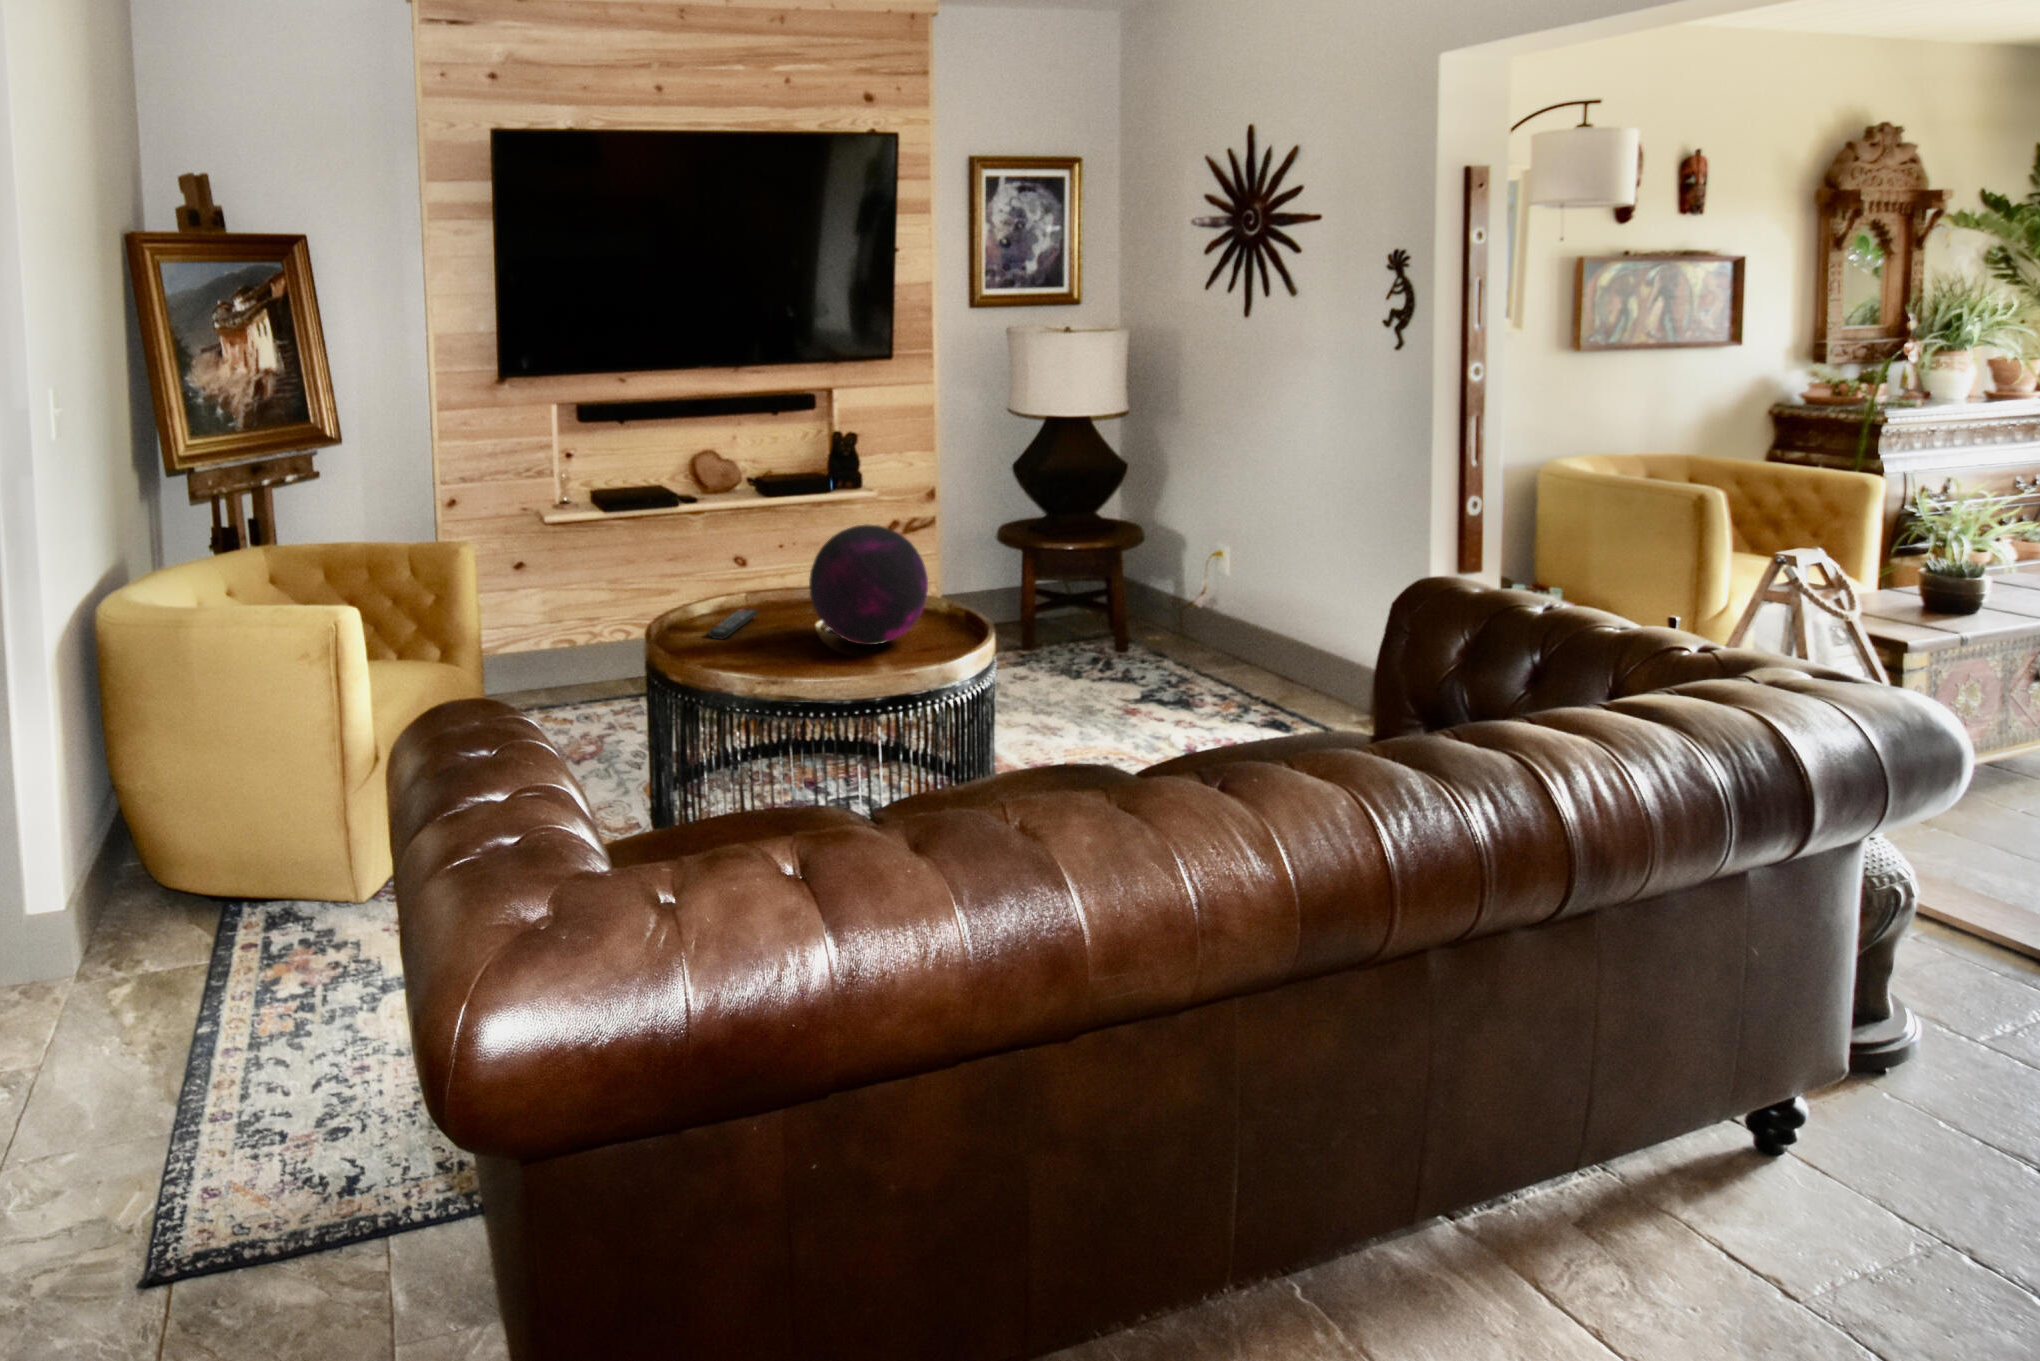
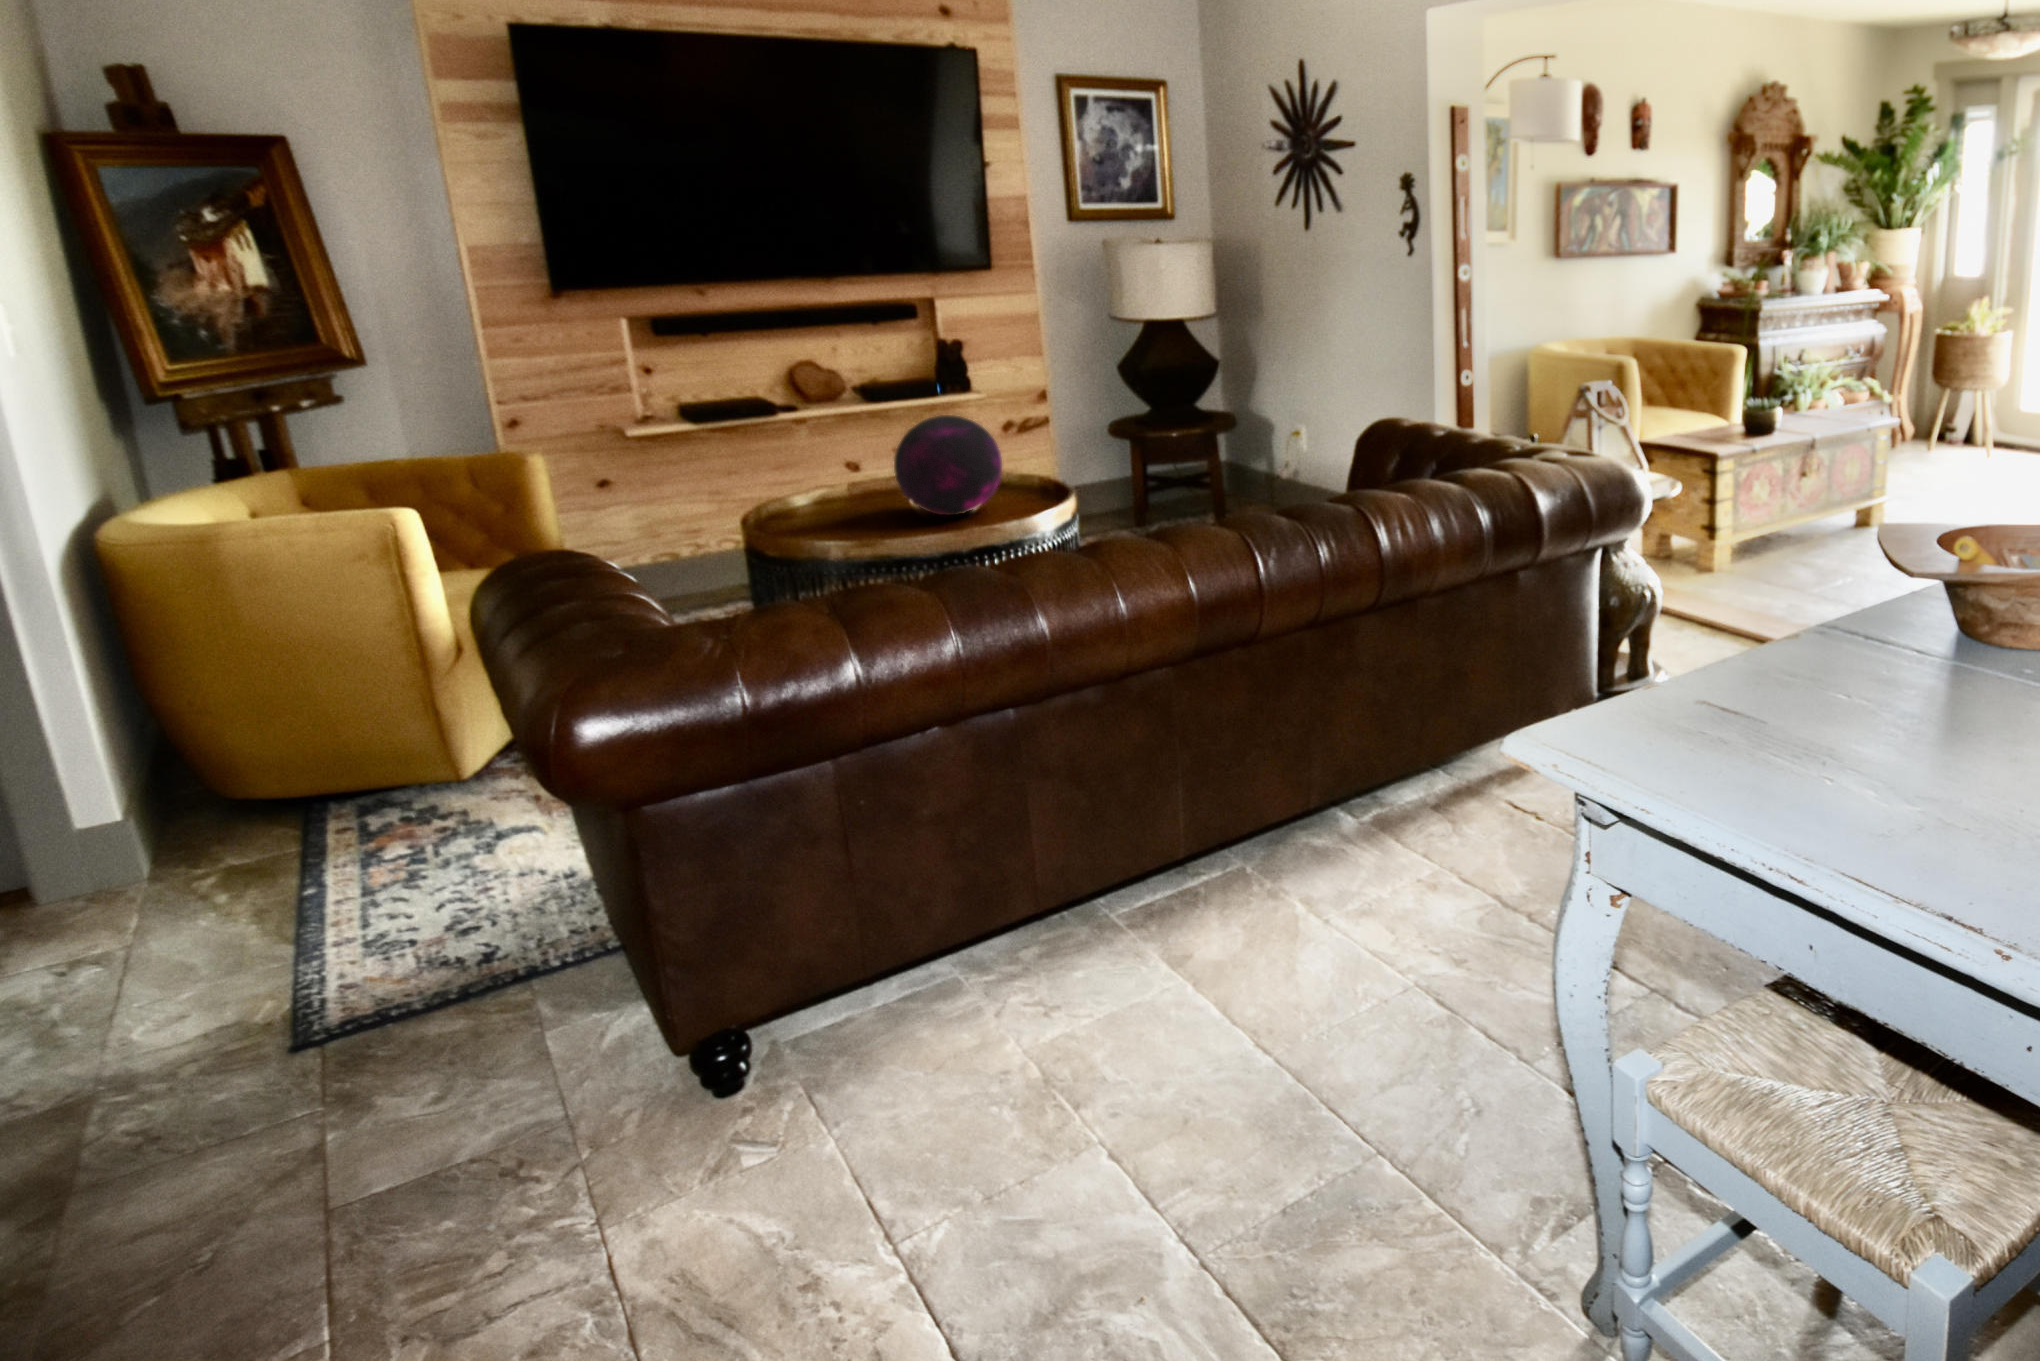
remote control: present [709,609,758,639] -> none [802,497,853,522]

